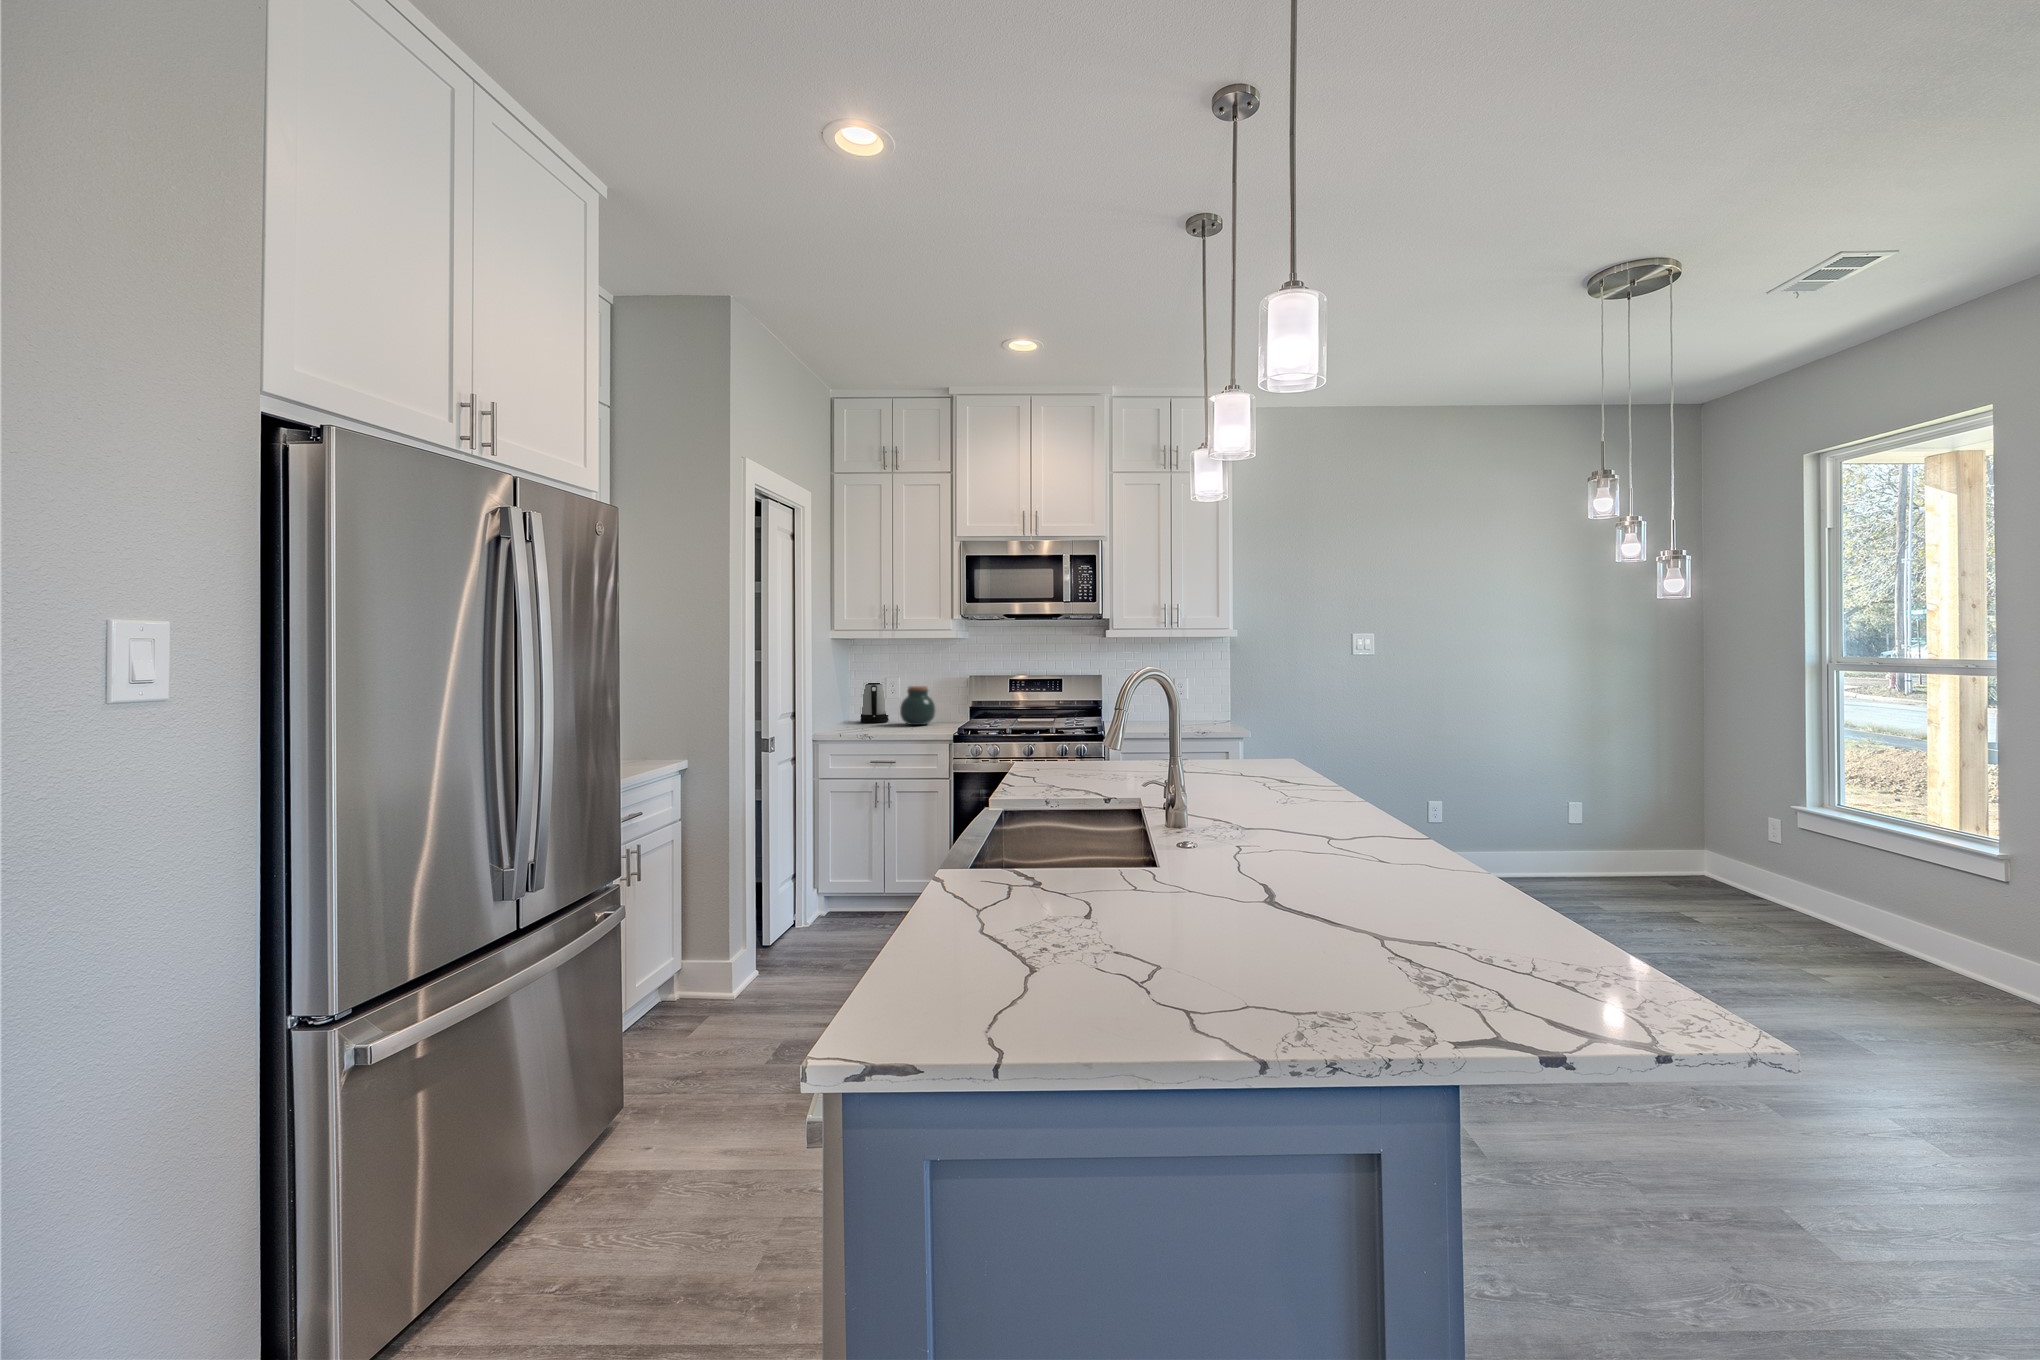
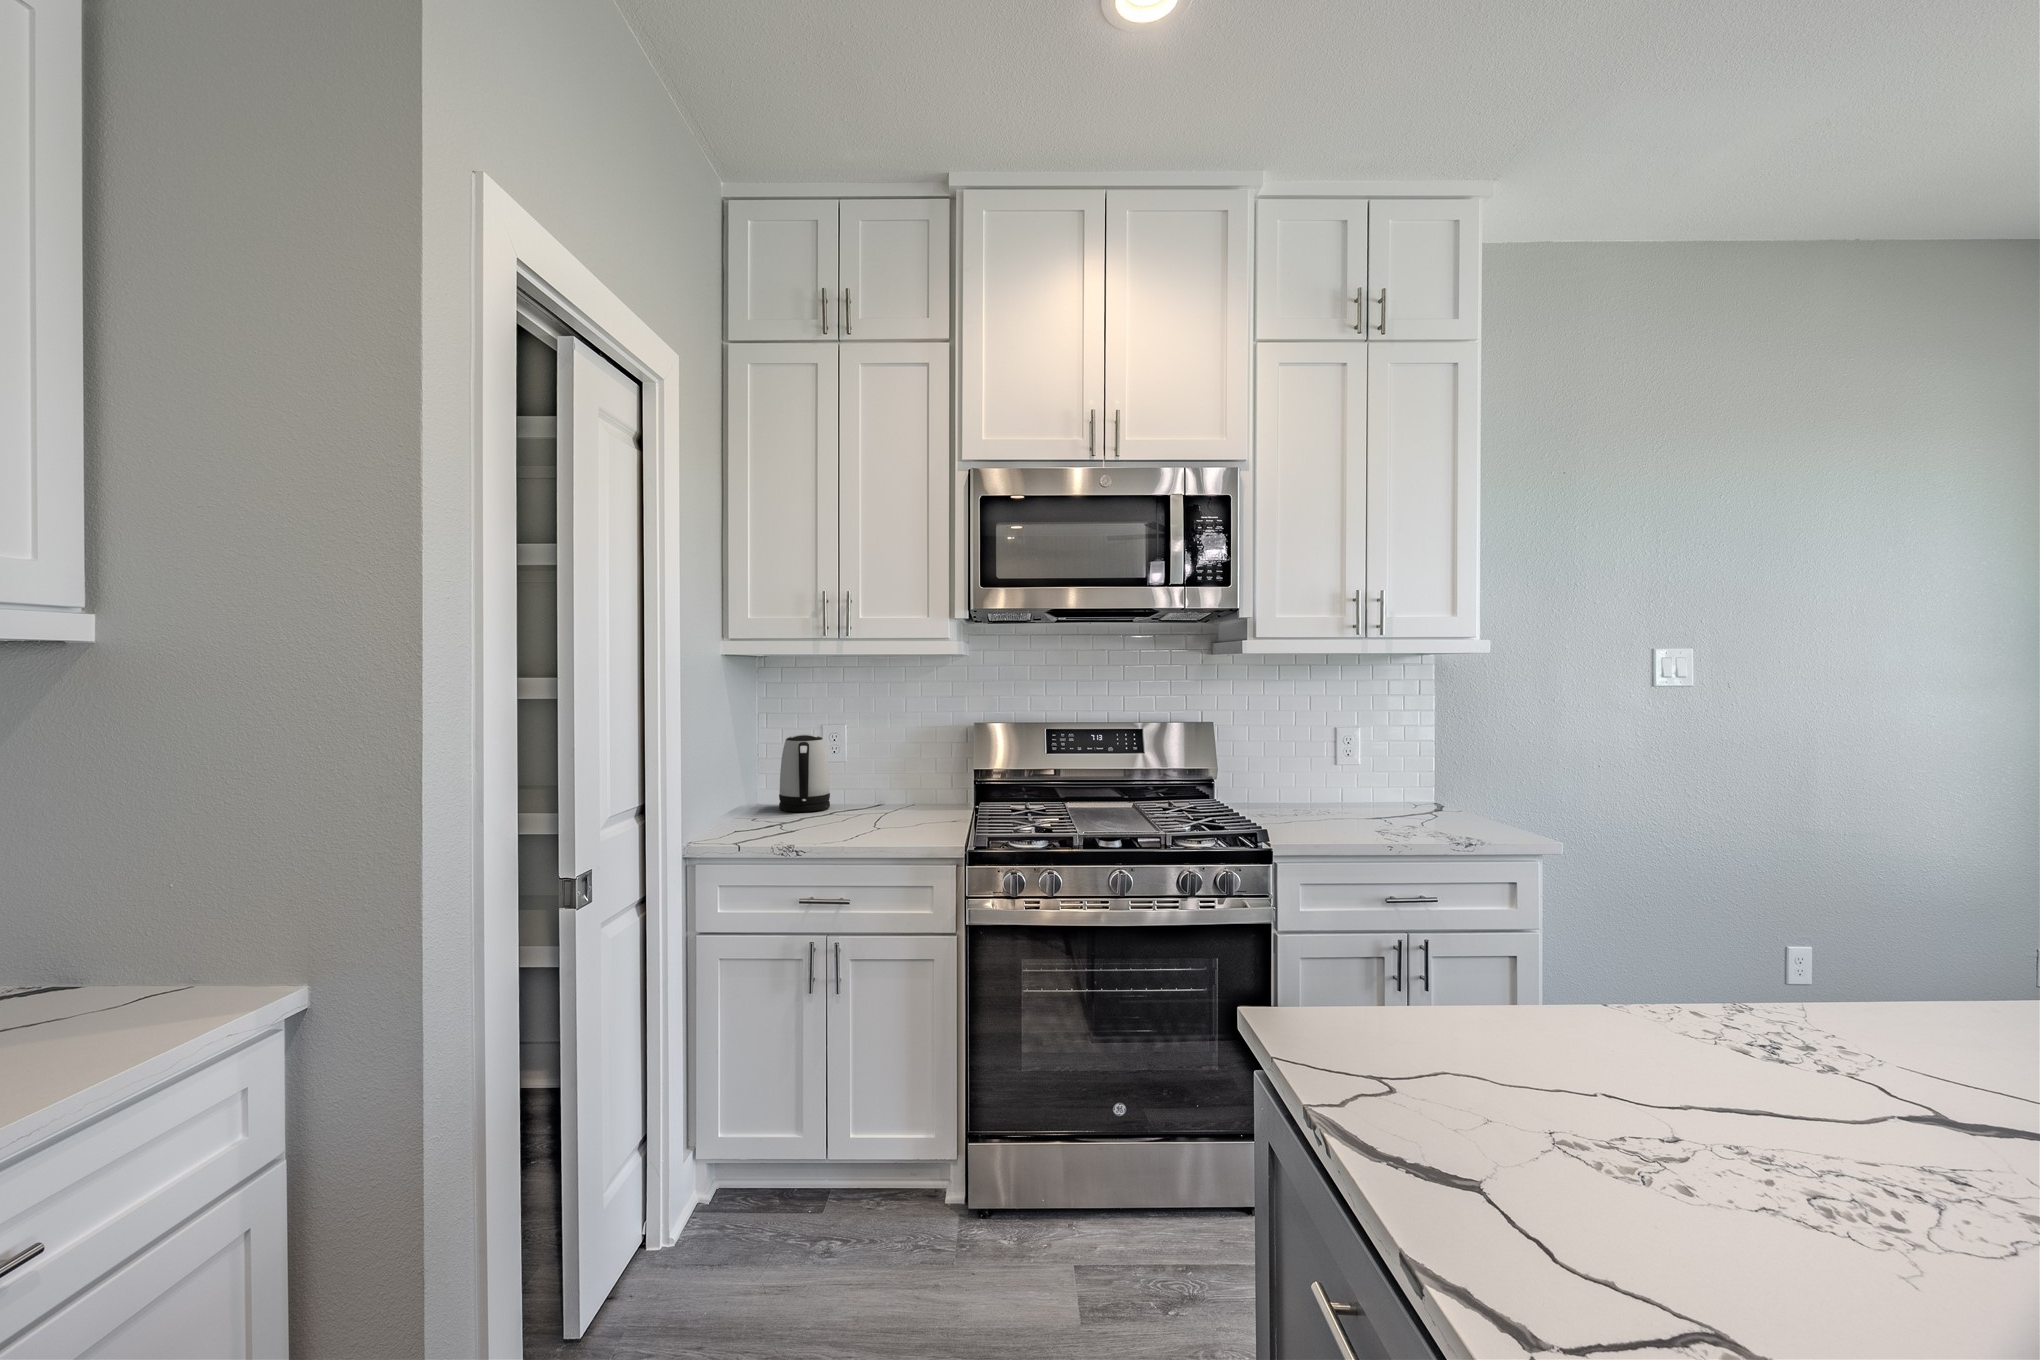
jar: present [900,686,935,725] -> none [852,745,918,820]

